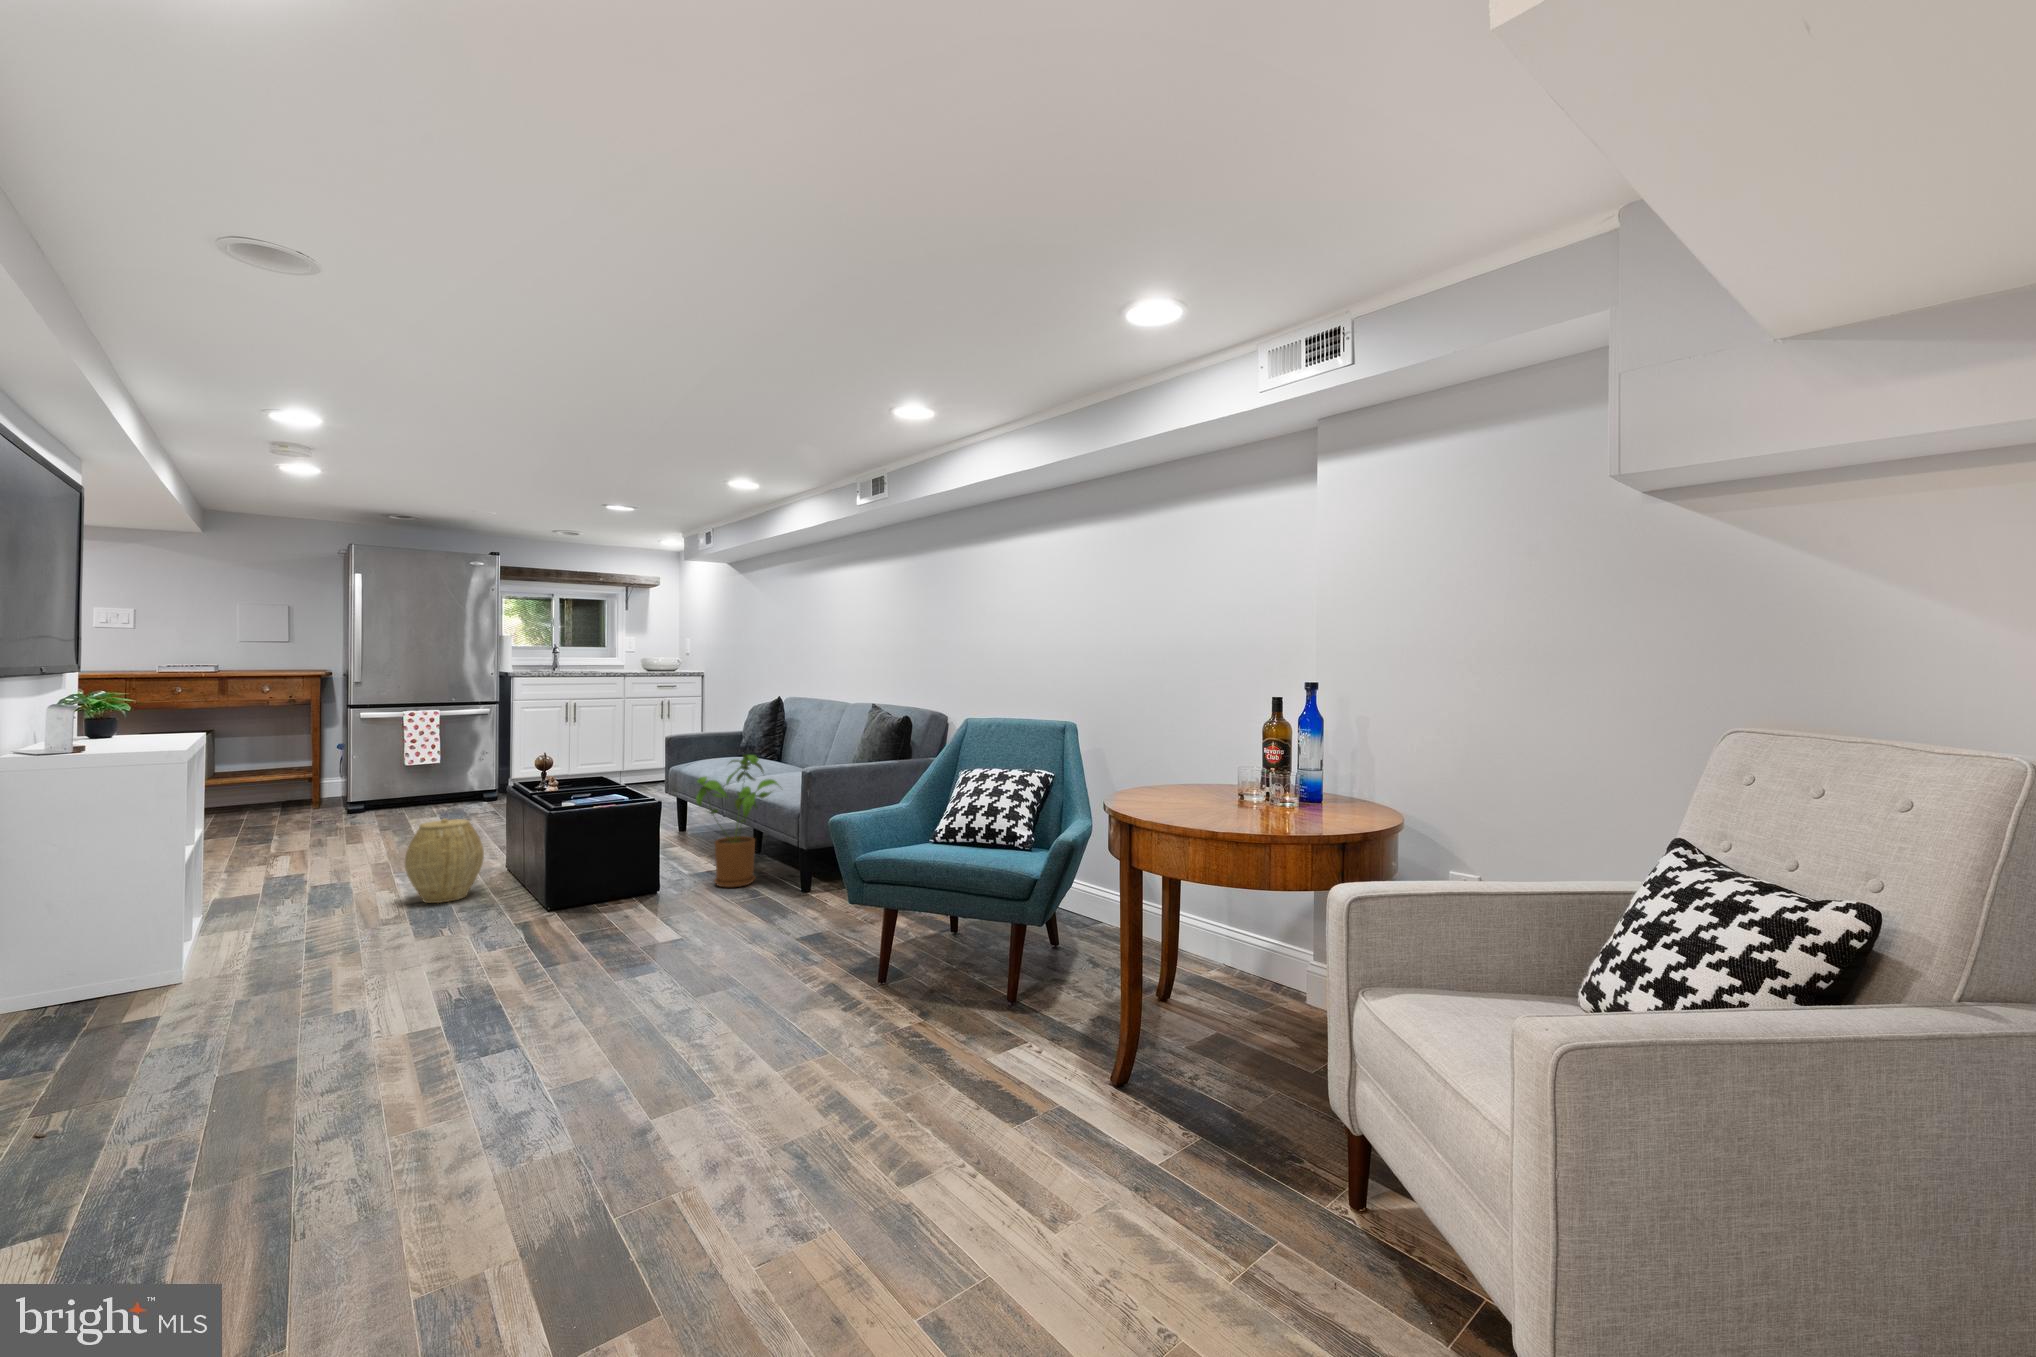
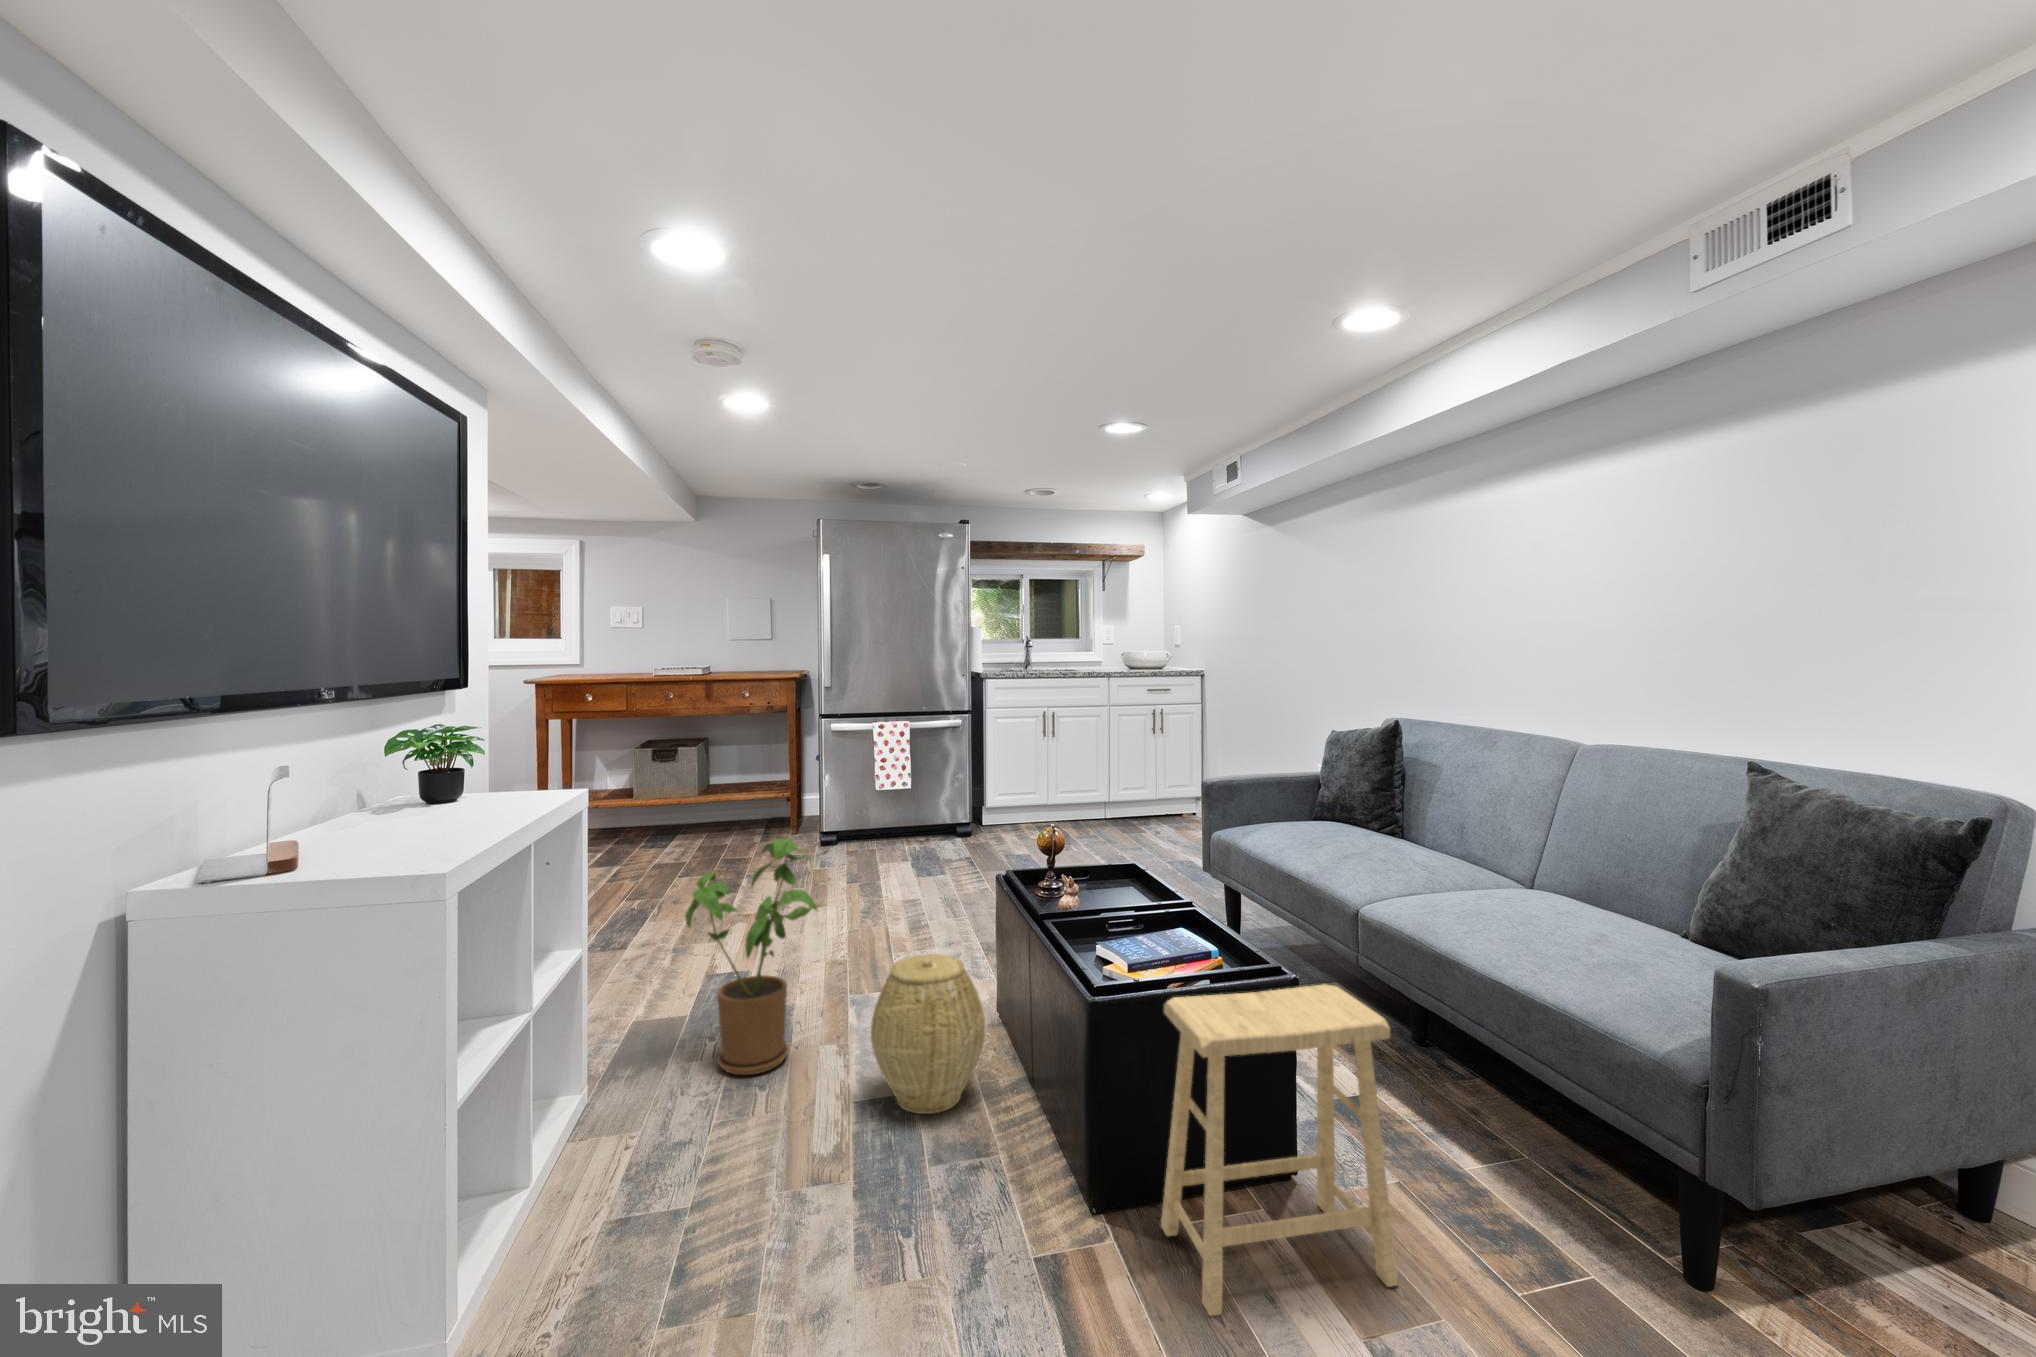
house plant: present [696,755,778,887] -> present [685,838,818,1075]
footstool: none [573,795,678,925] -> present [1161,984,1398,1316]

